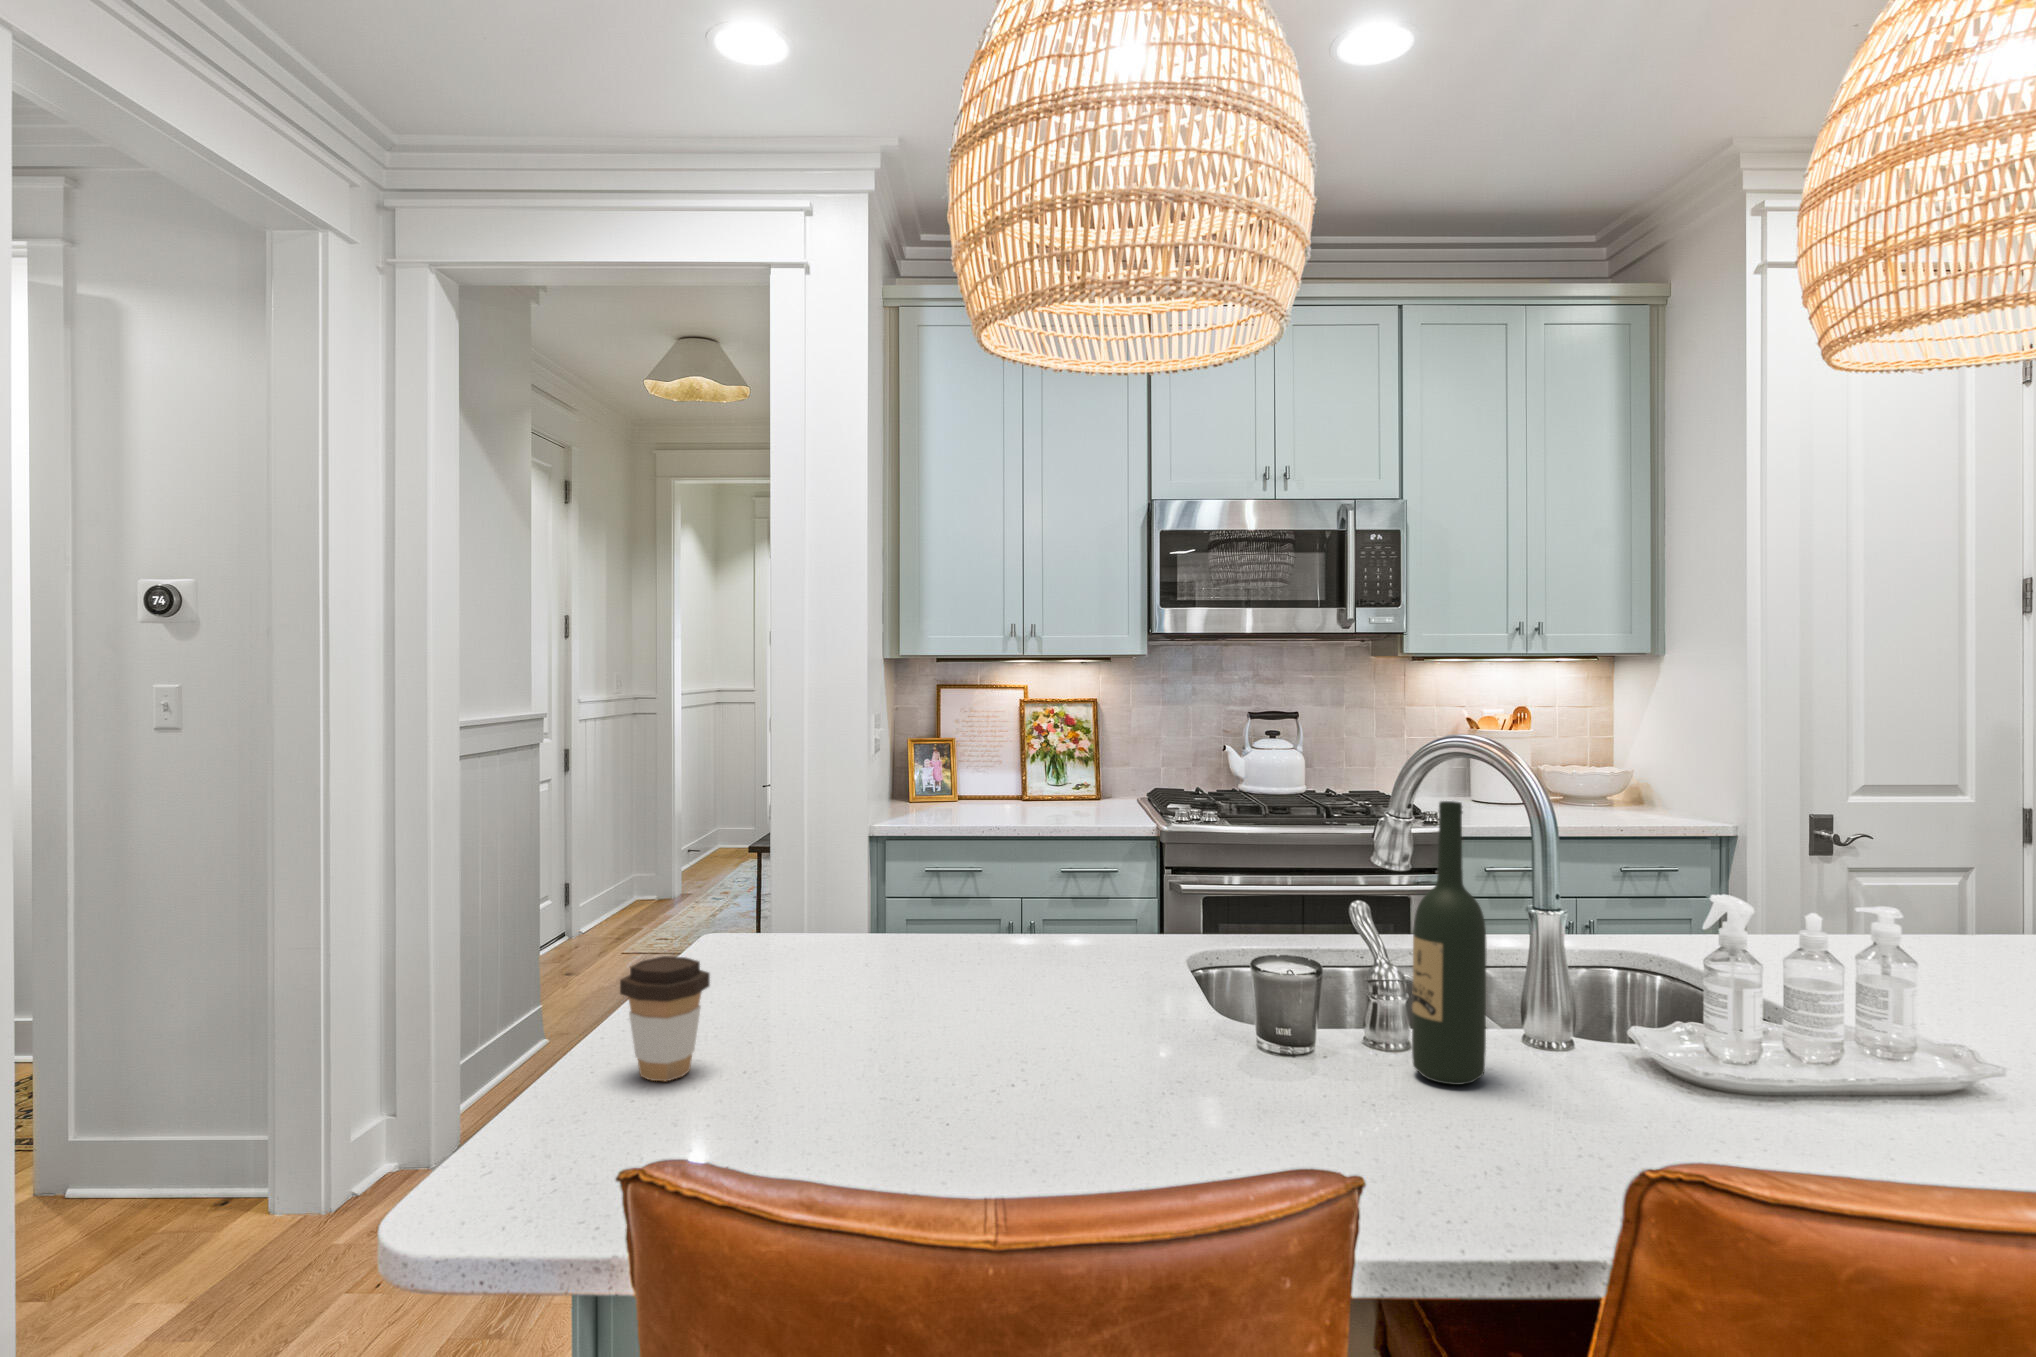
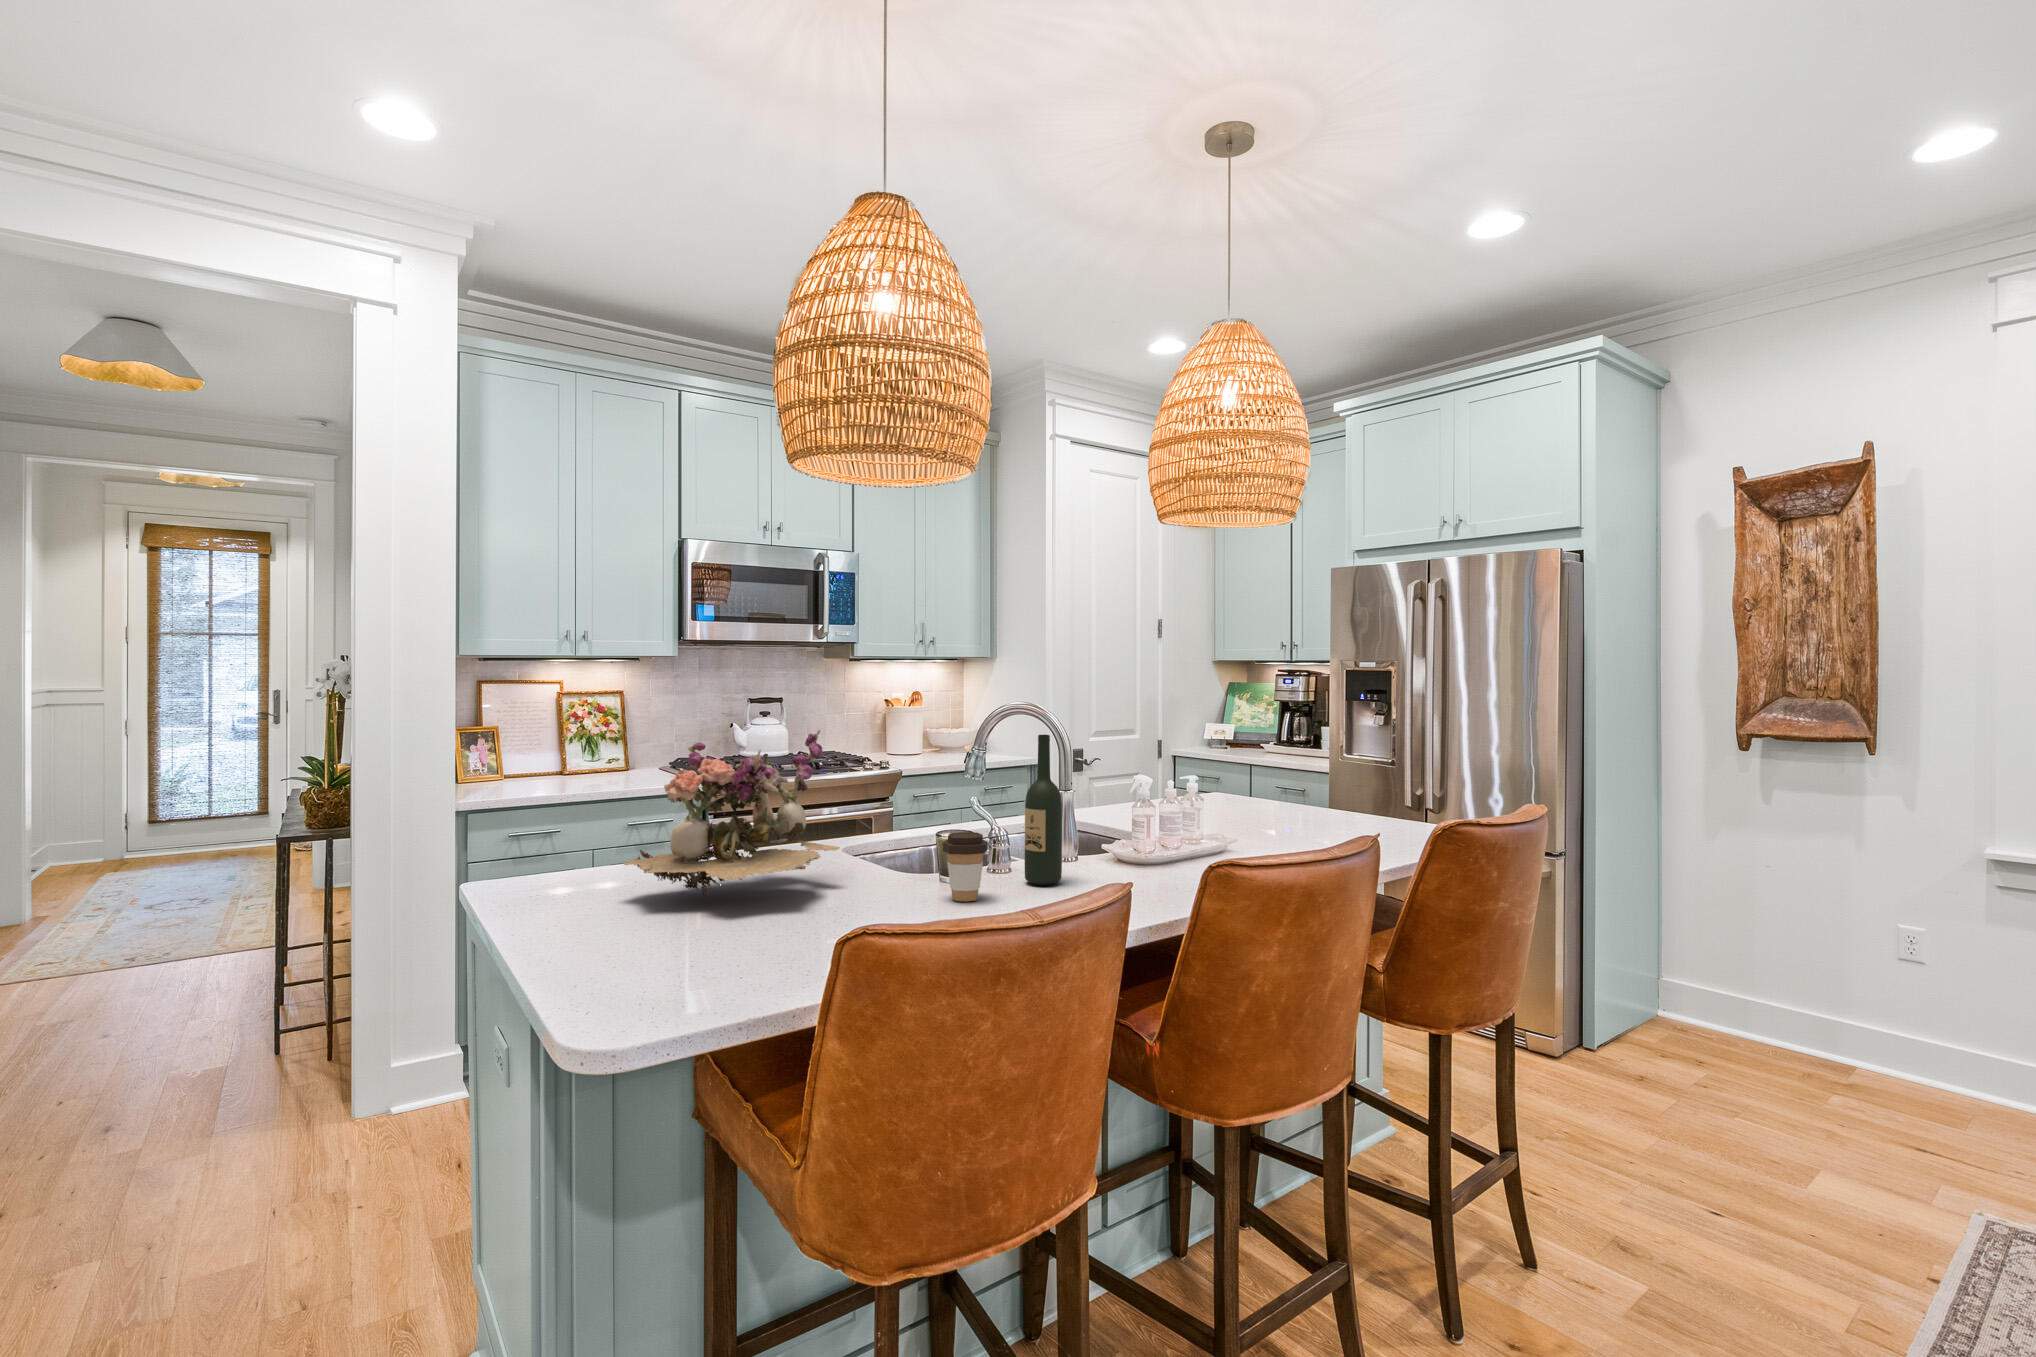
flower arrangement: none [808,771,1108,1007] -> present [624,729,840,894]
coffee cup: present [620,956,710,1081] -> present [943,832,988,901]

